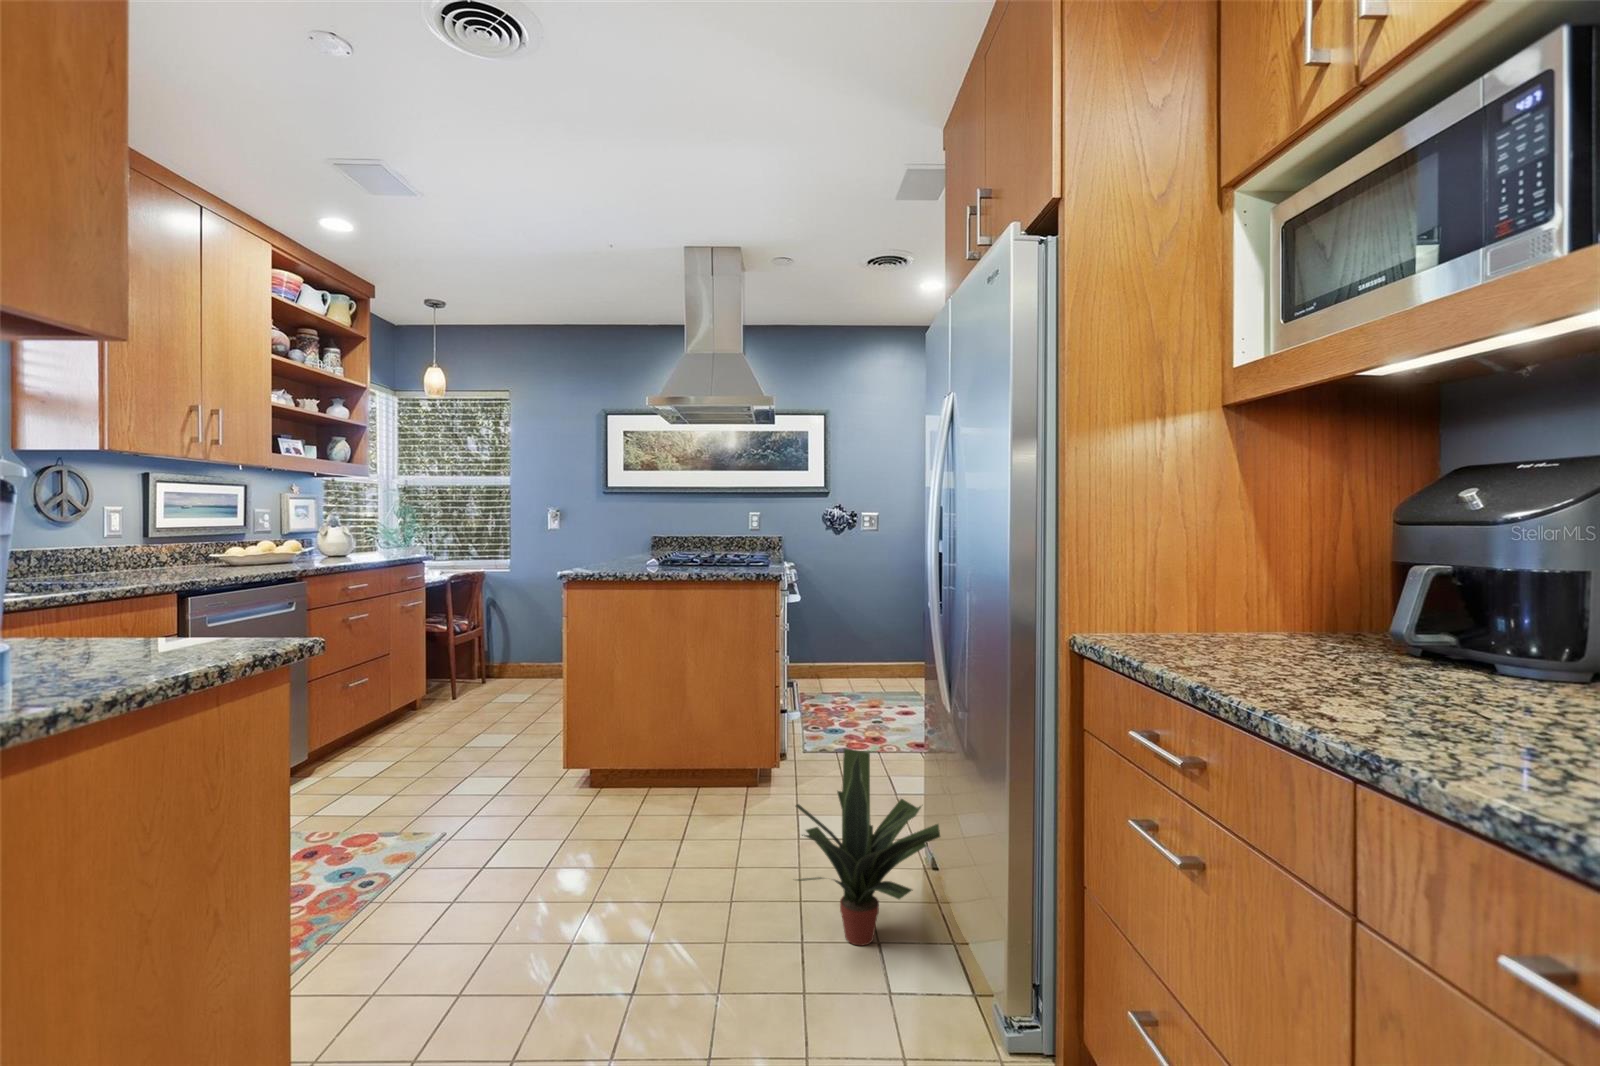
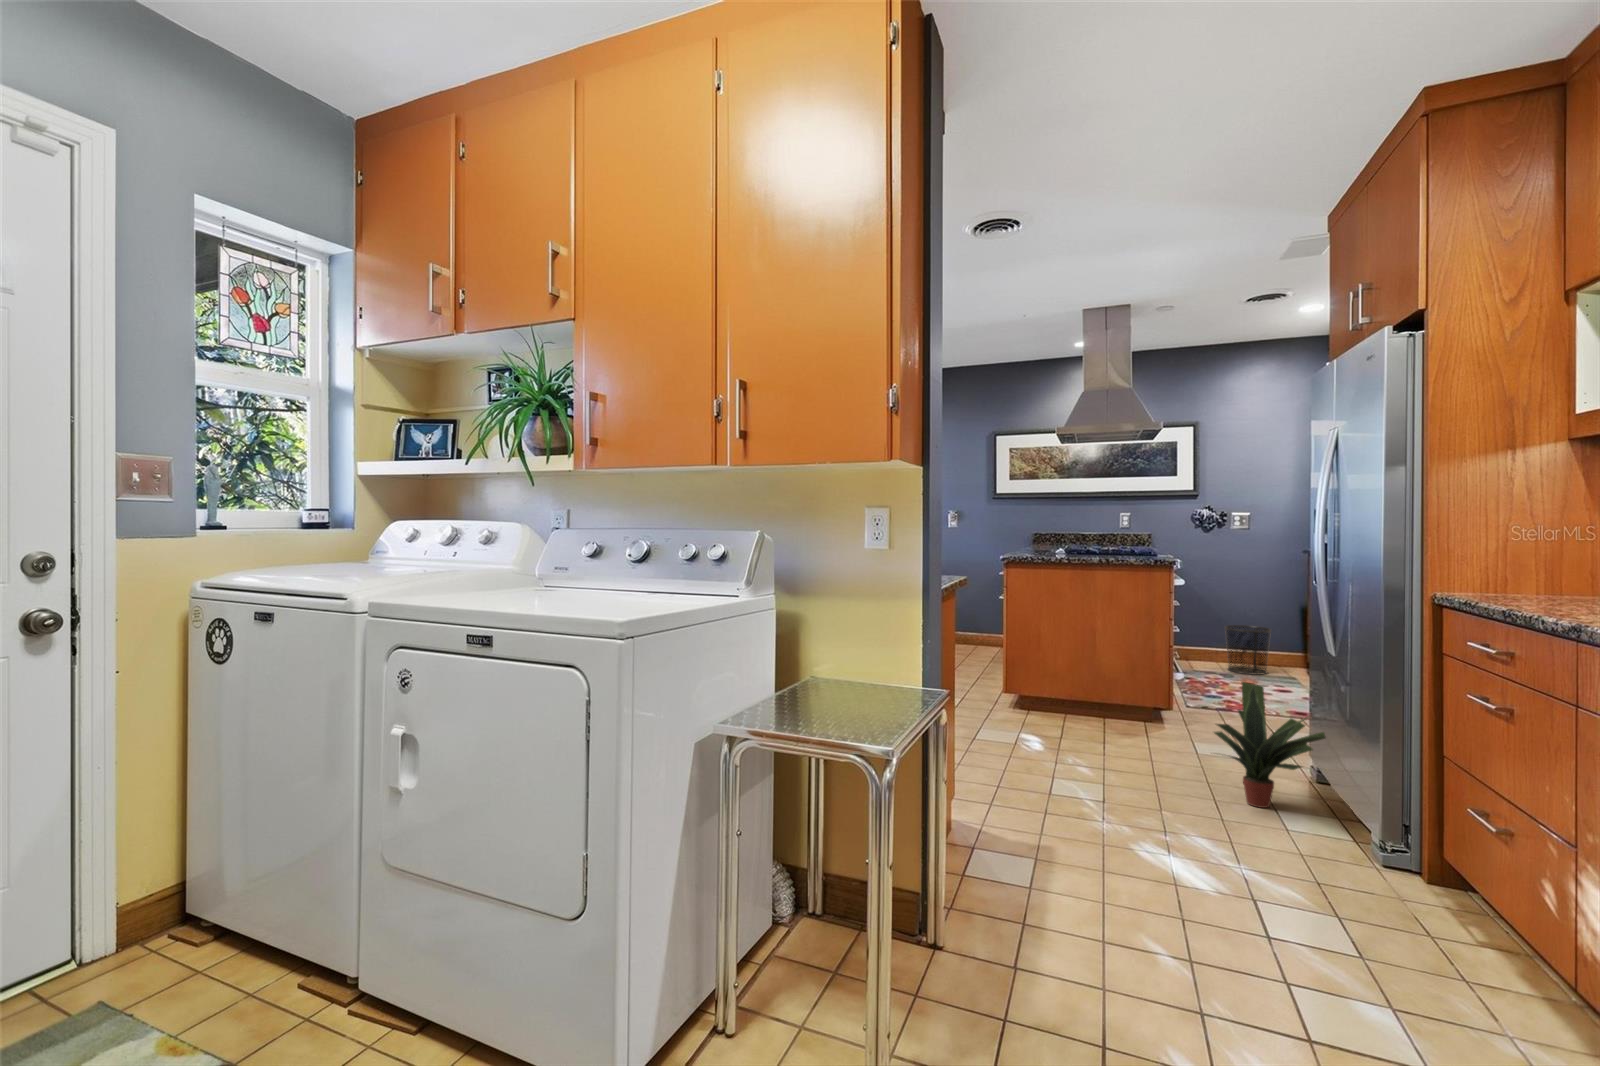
waste bin: none [854,635,898,690] -> present [1225,625,1271,675]

